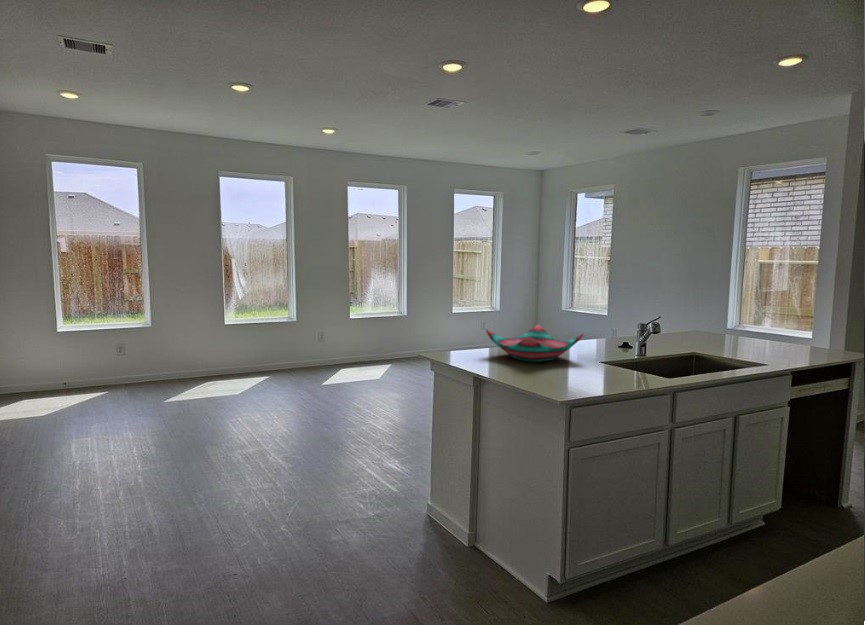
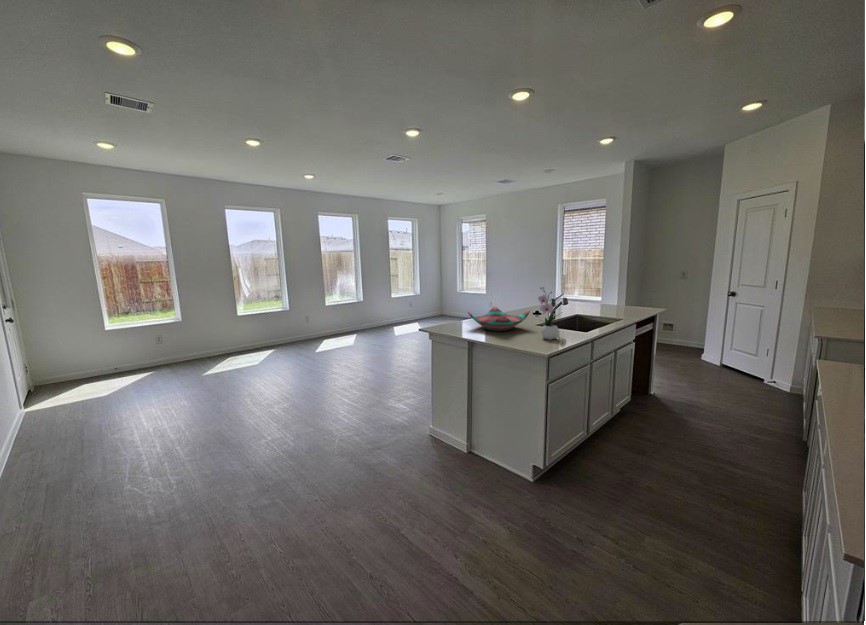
flower arrangement: none [578,294,617,379] -> present [538,287,559,340]

